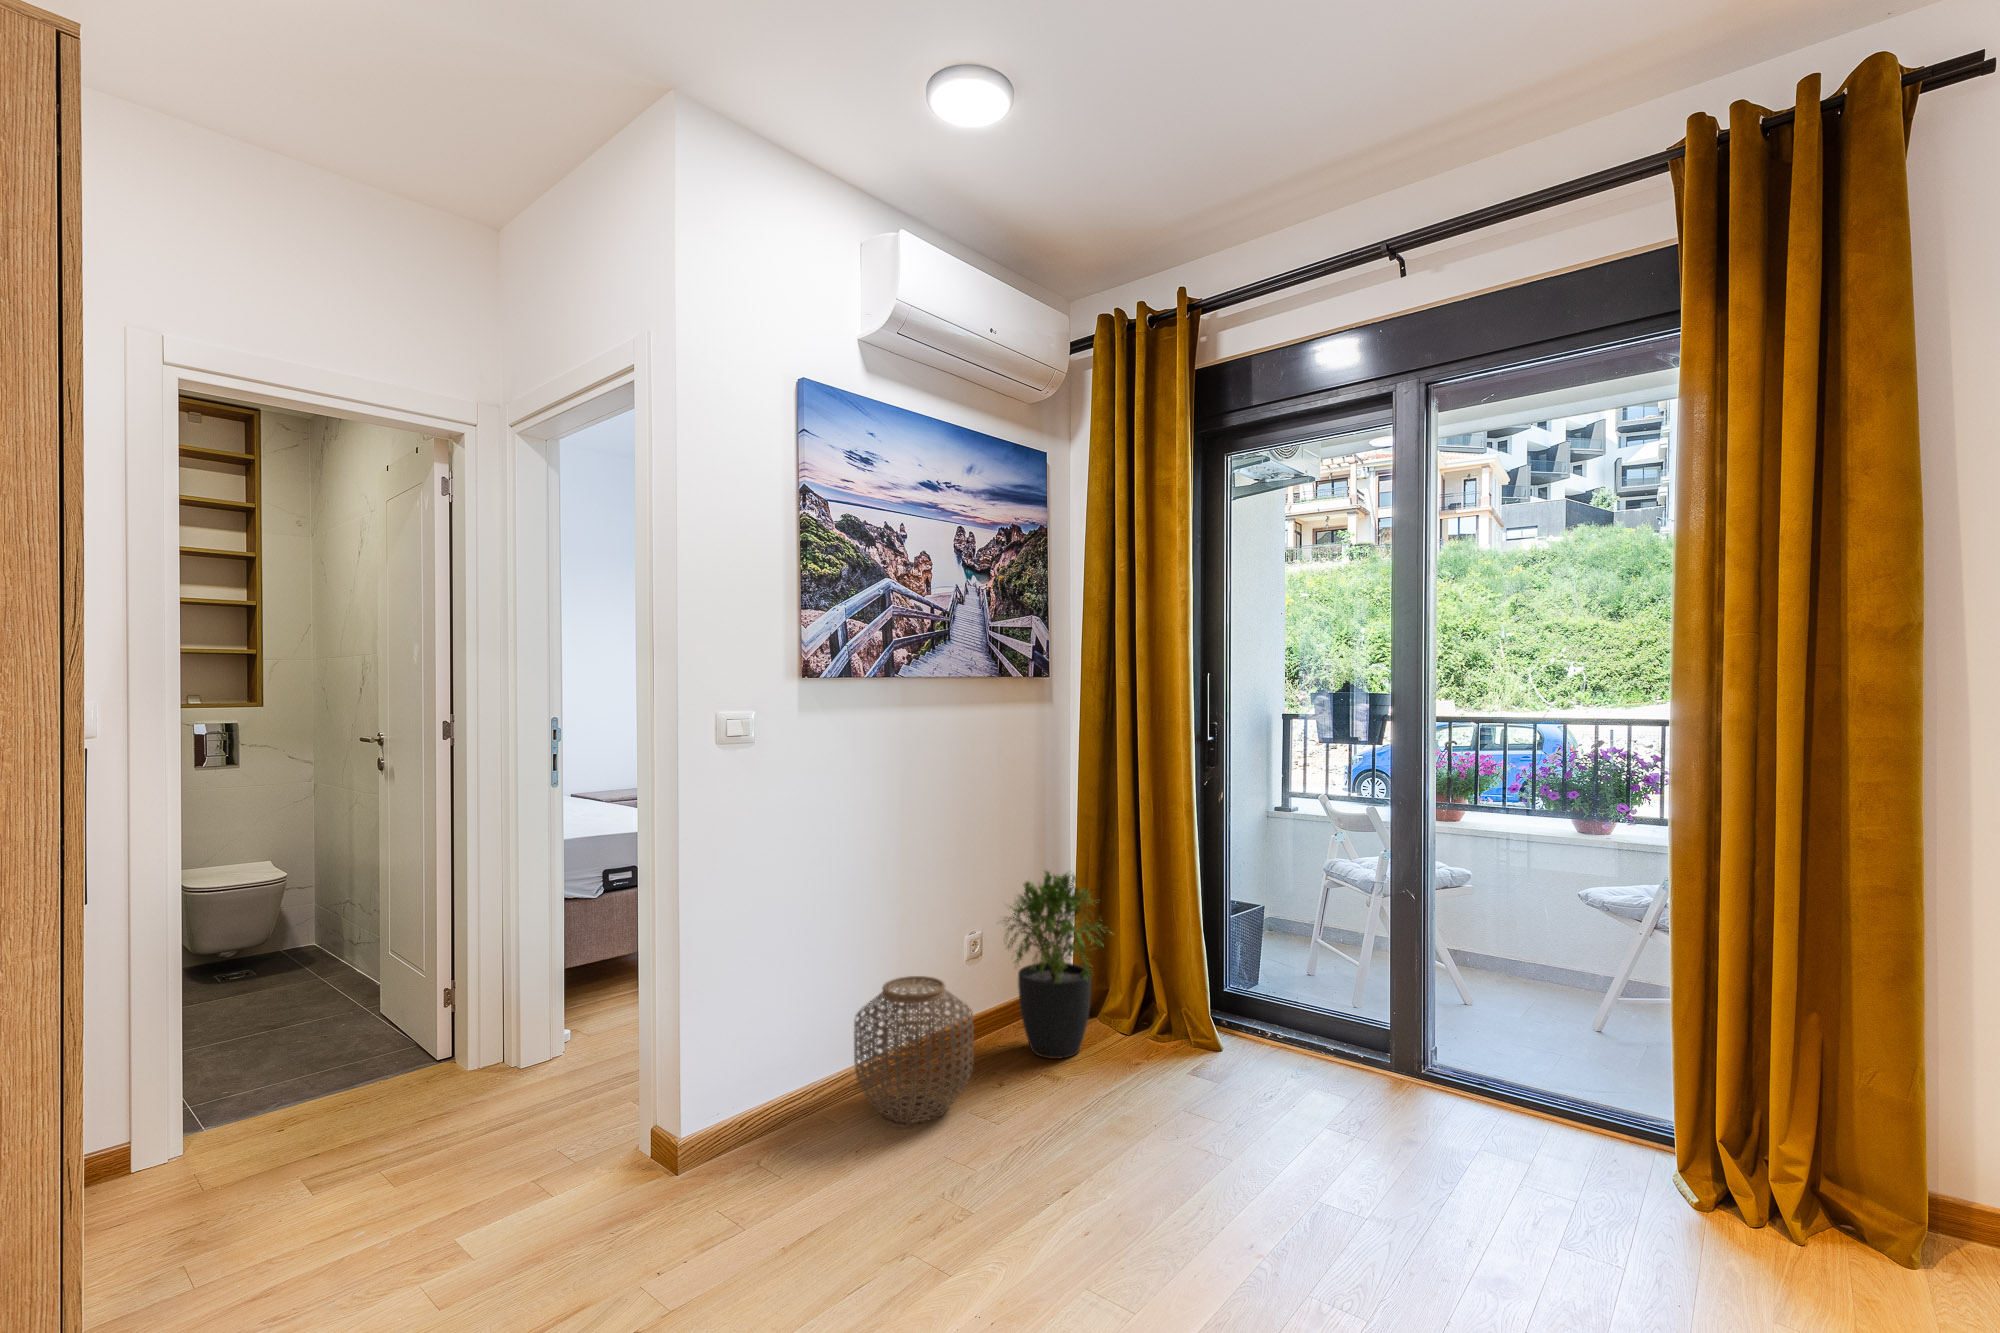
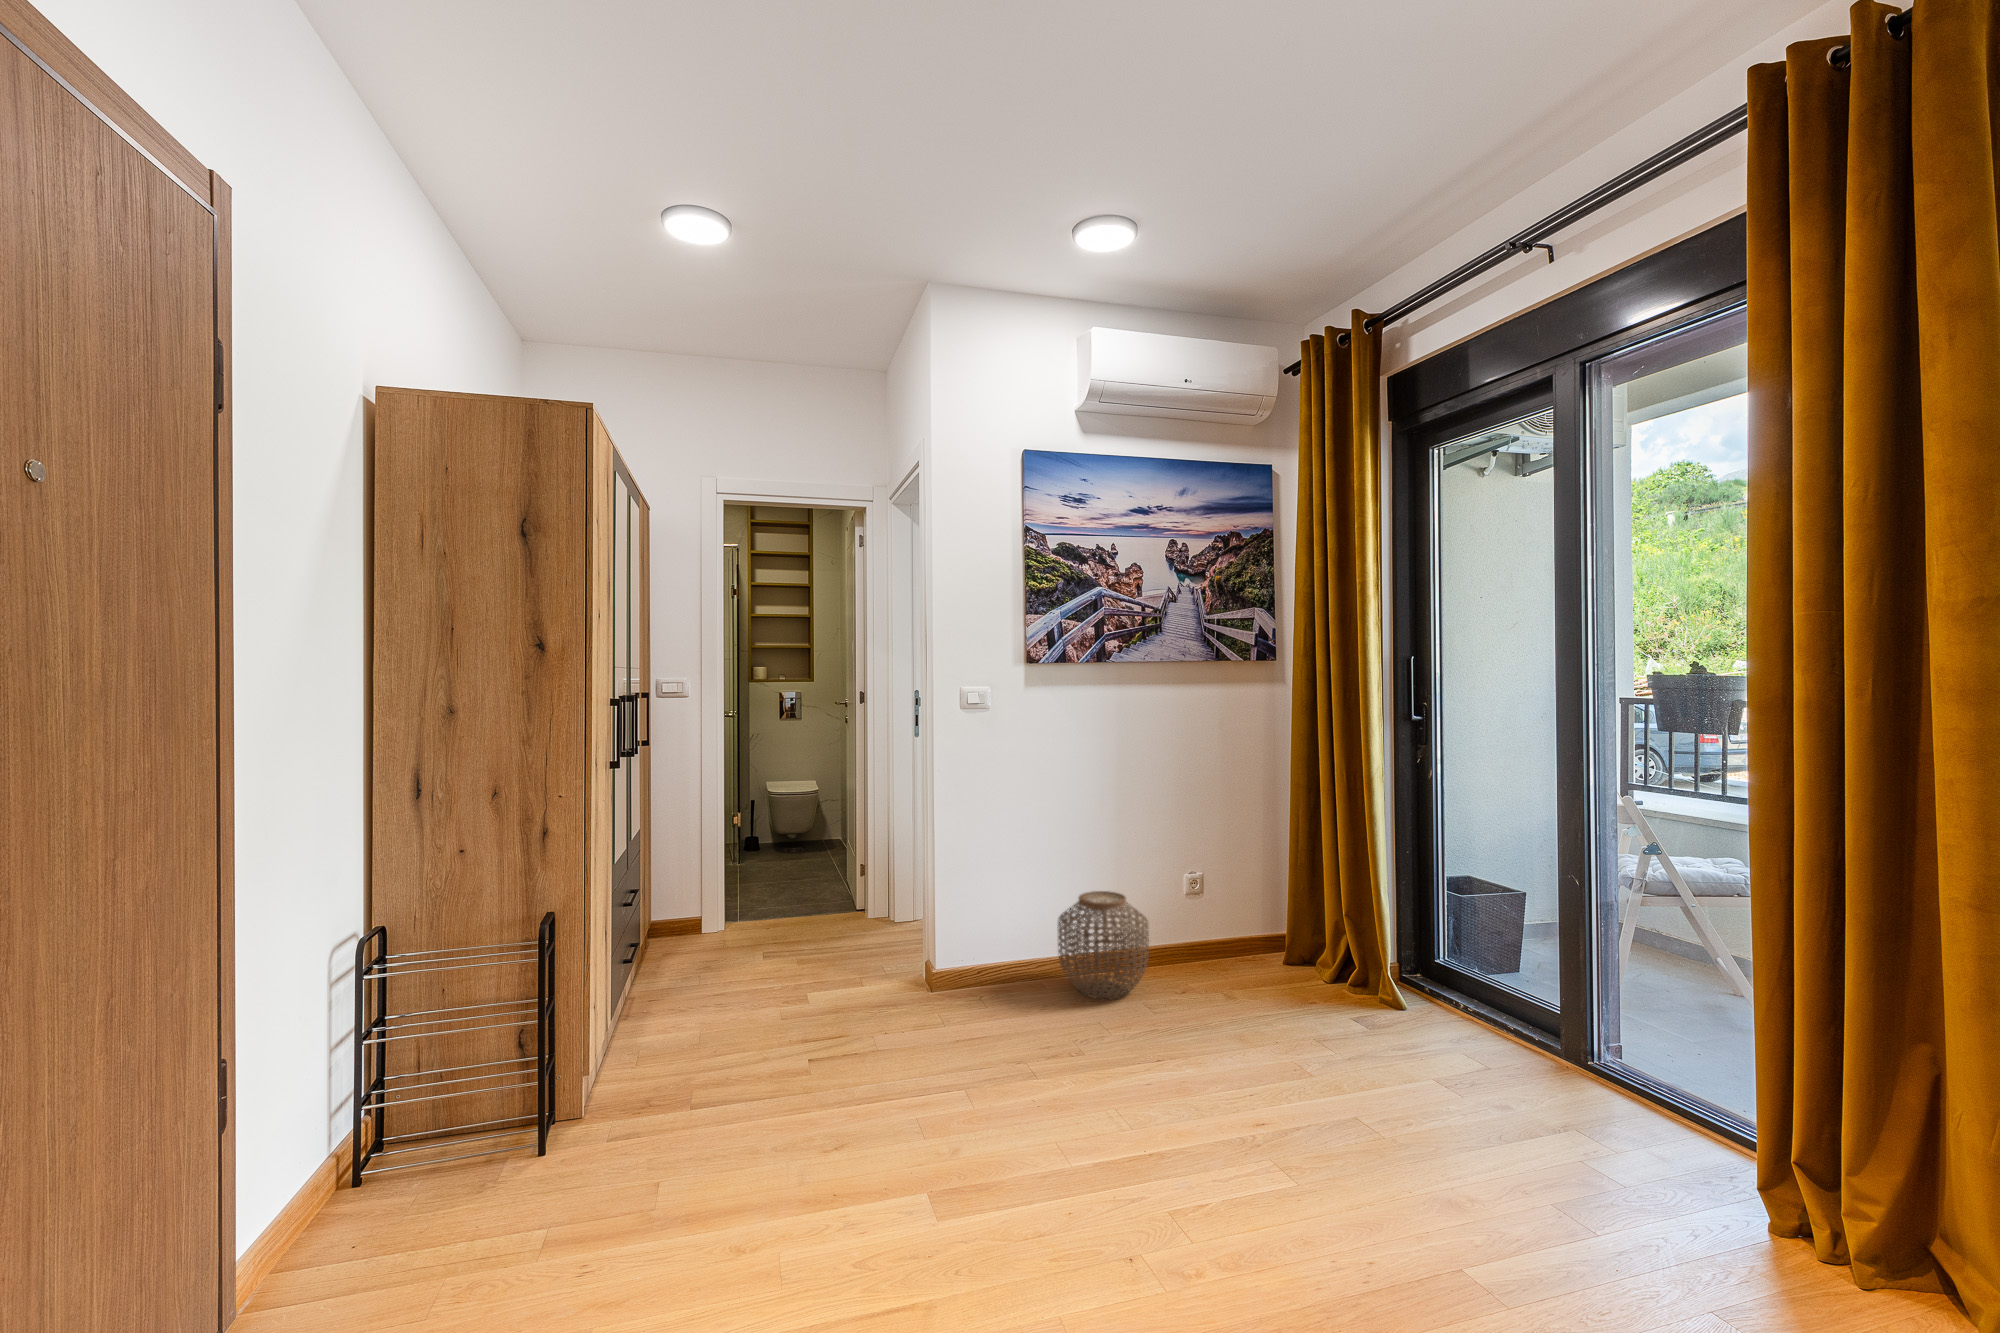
potted plant: present [1003,871,1111,1059] -> none [1200,823,1304,983]

